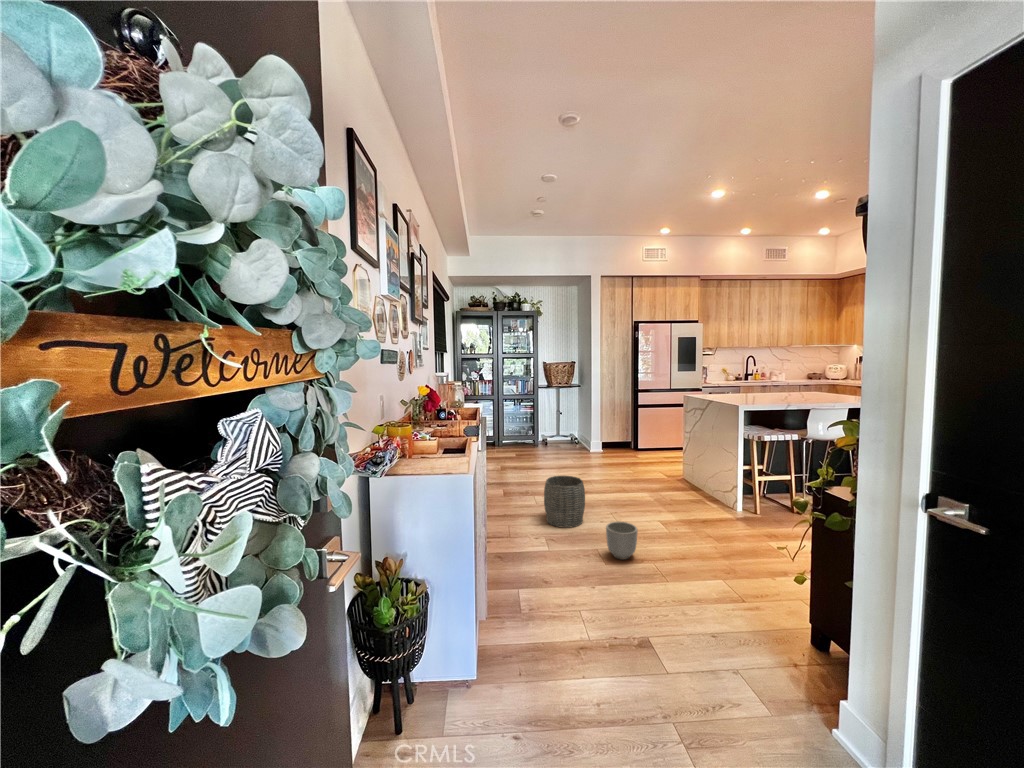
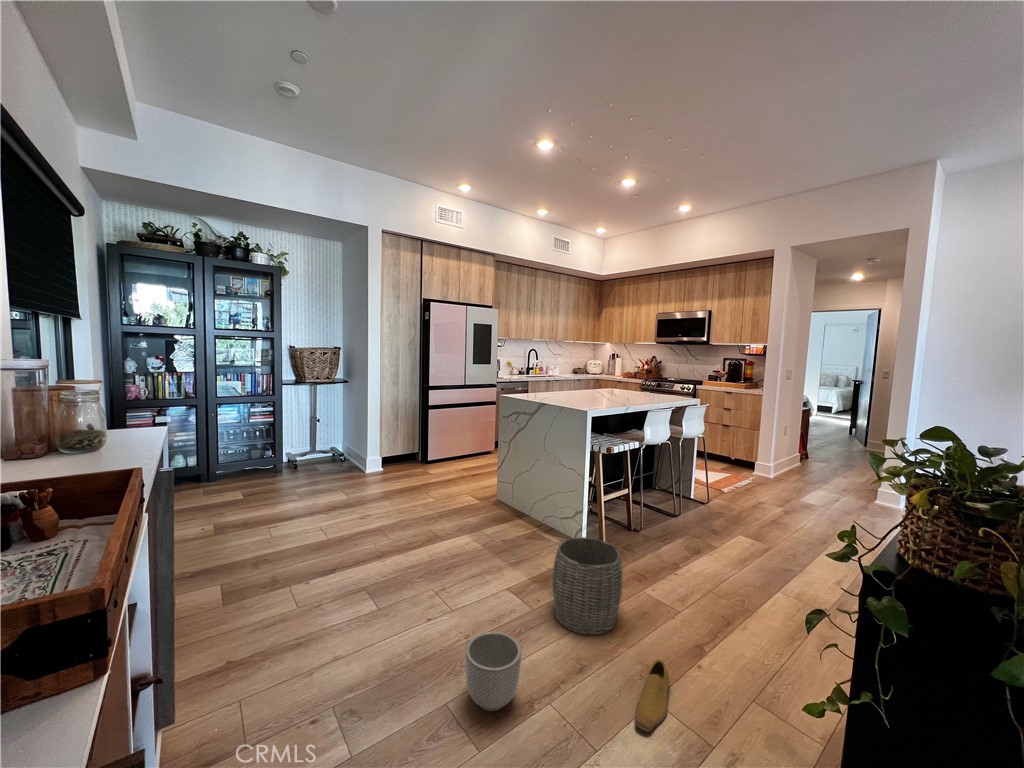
woven basket: present [544,476,585,528] -> present [552,537,622,635]
shoe: none [698,560,739,586] -> present [635,659,669,732]

